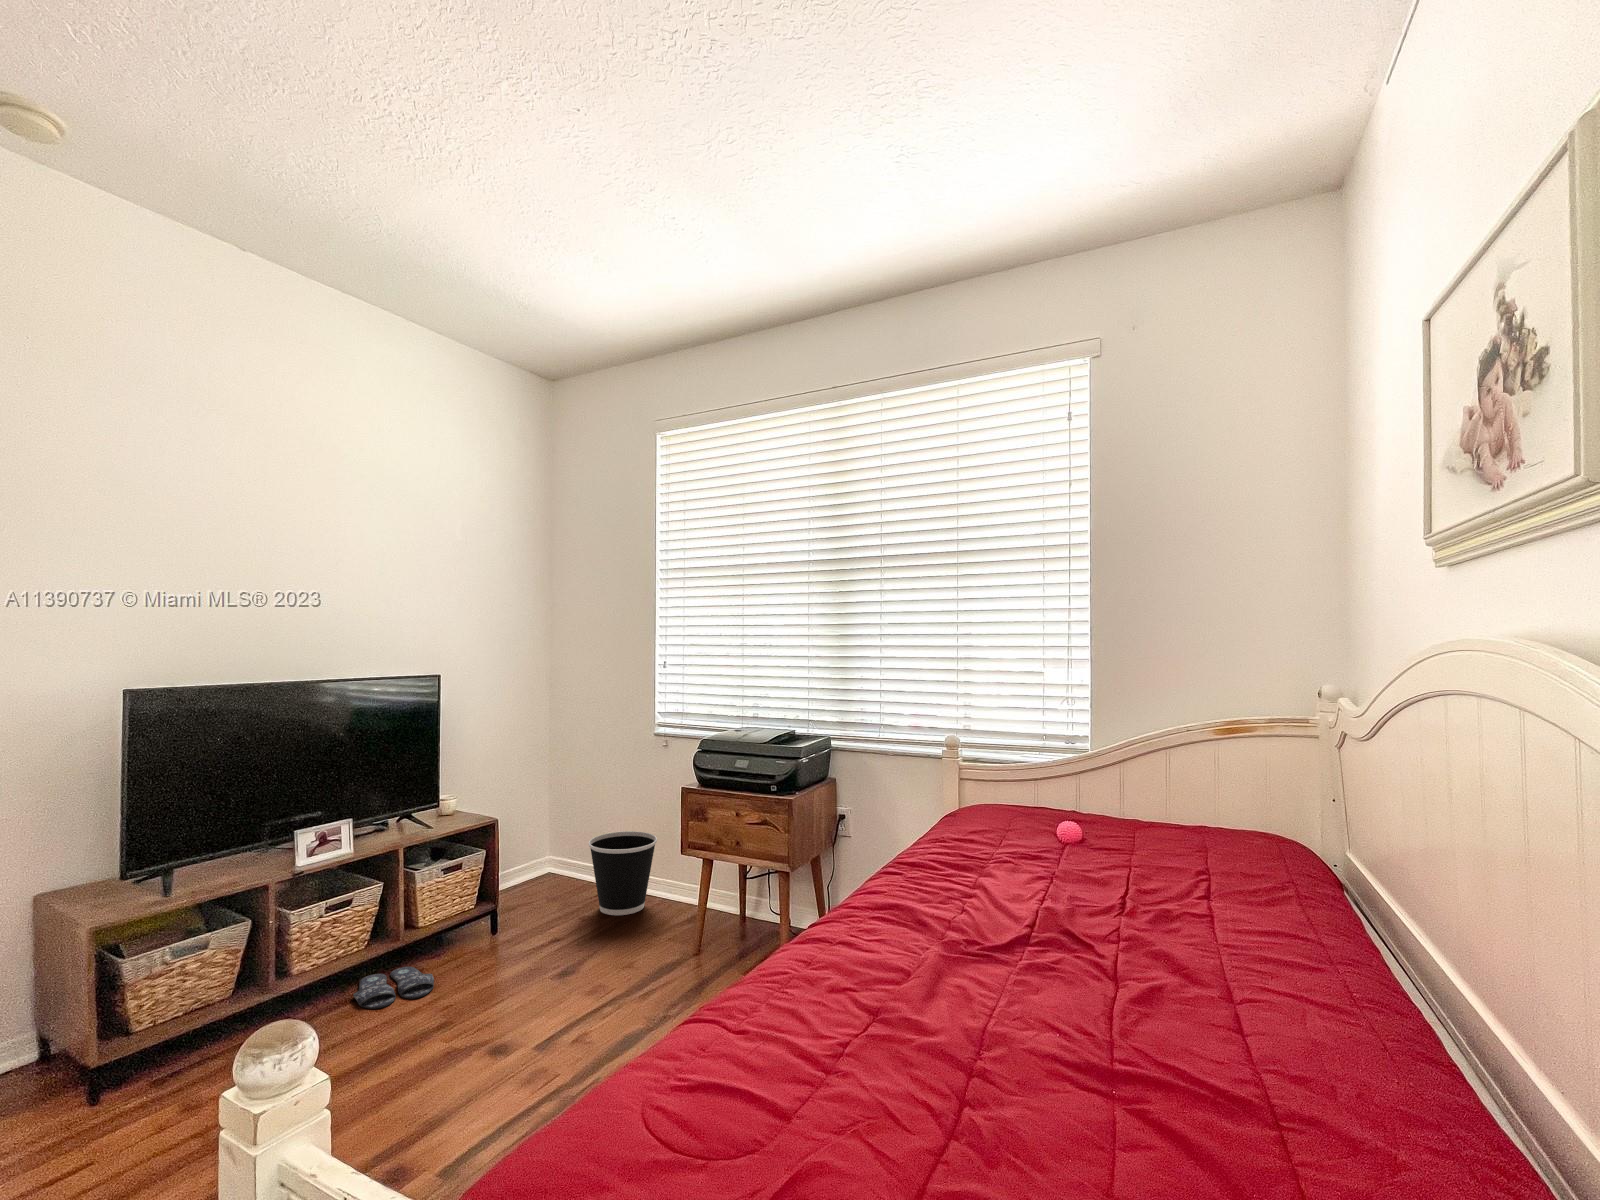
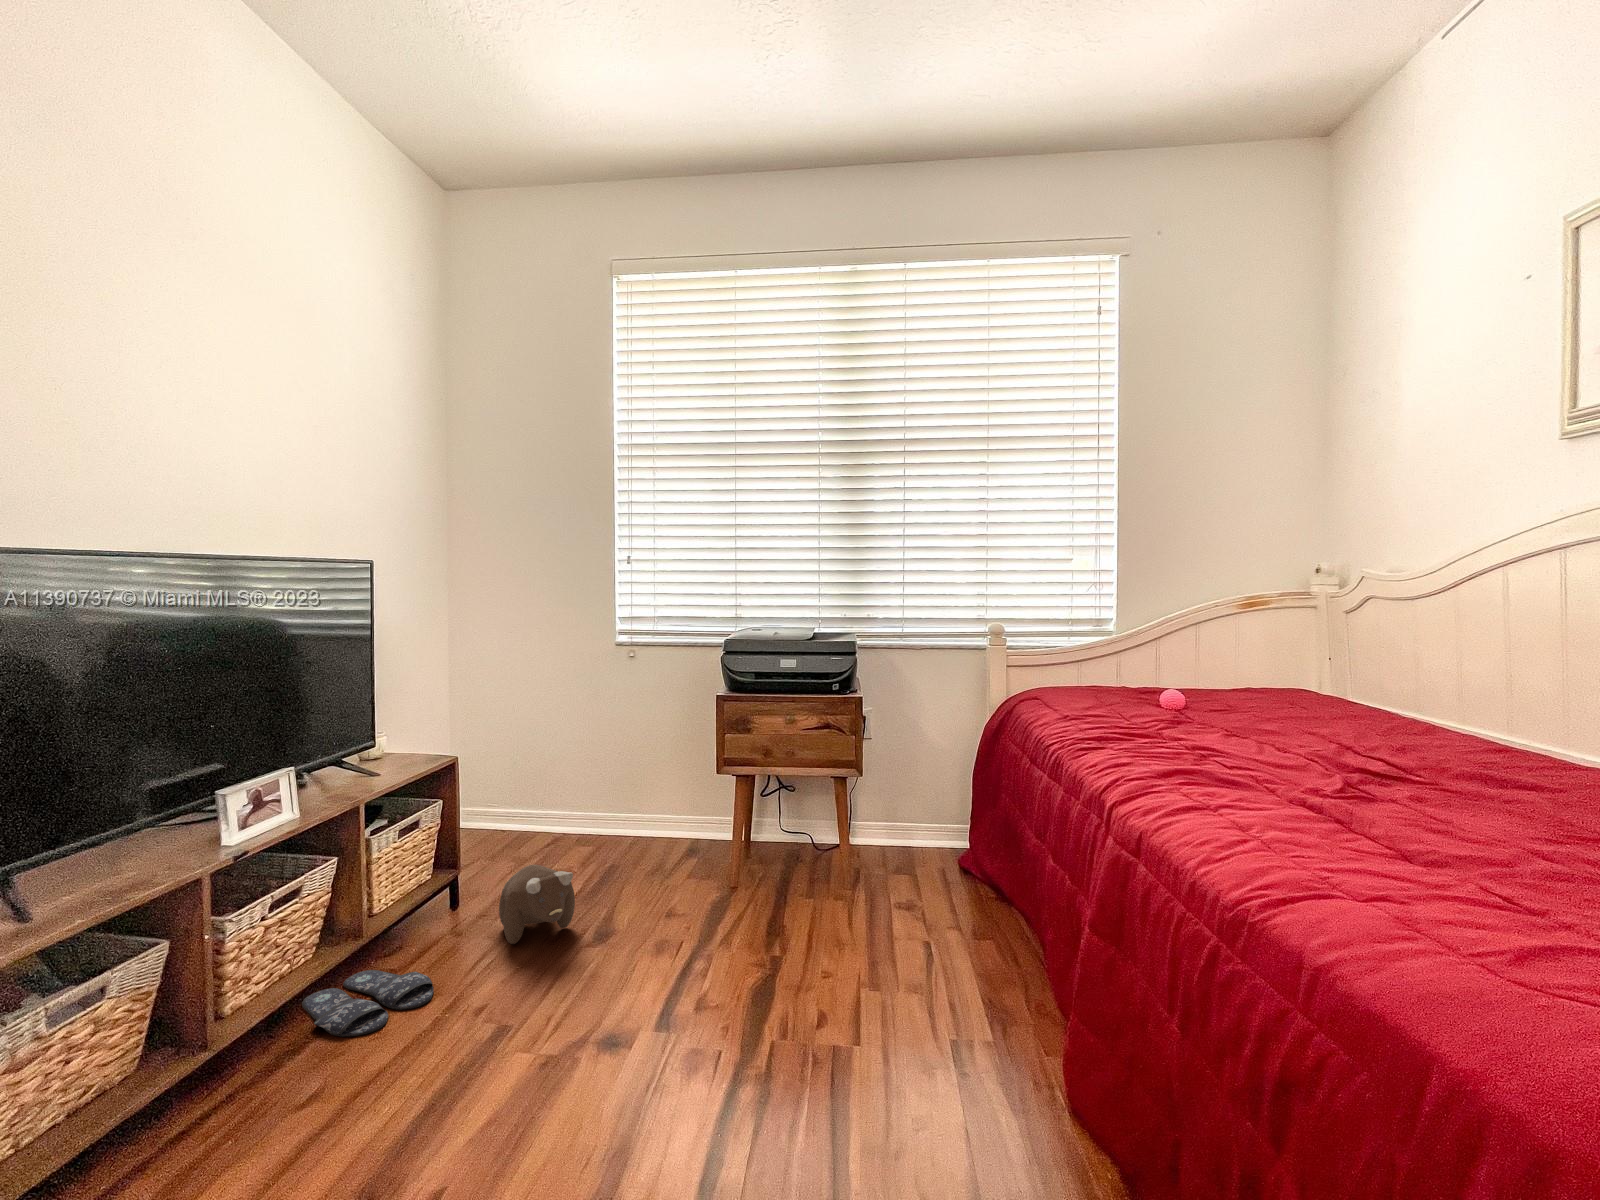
wastebasket: present [589,831,657,915] -> none [545,766,629,864]
plush toy: none [498,909,556,968] -> present [499,865,575,944]

